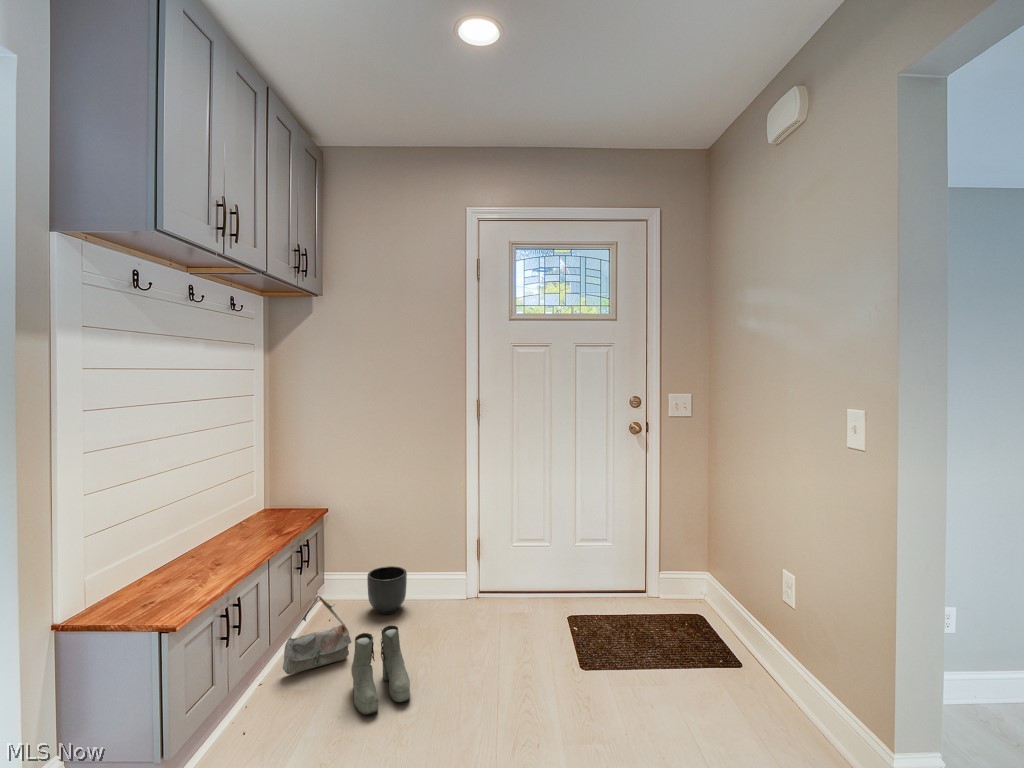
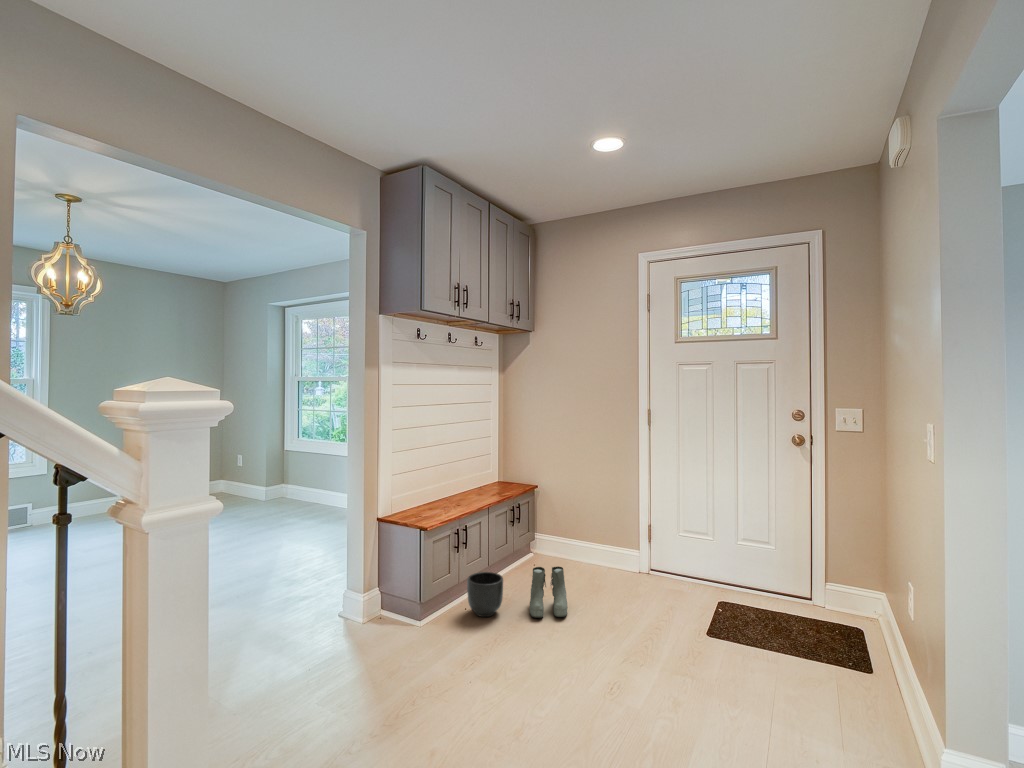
planter: present [367,566,407,614] -> present [467,572,503,617]
bag: present [283,594,351,674] -> none [494,538,539,588]

